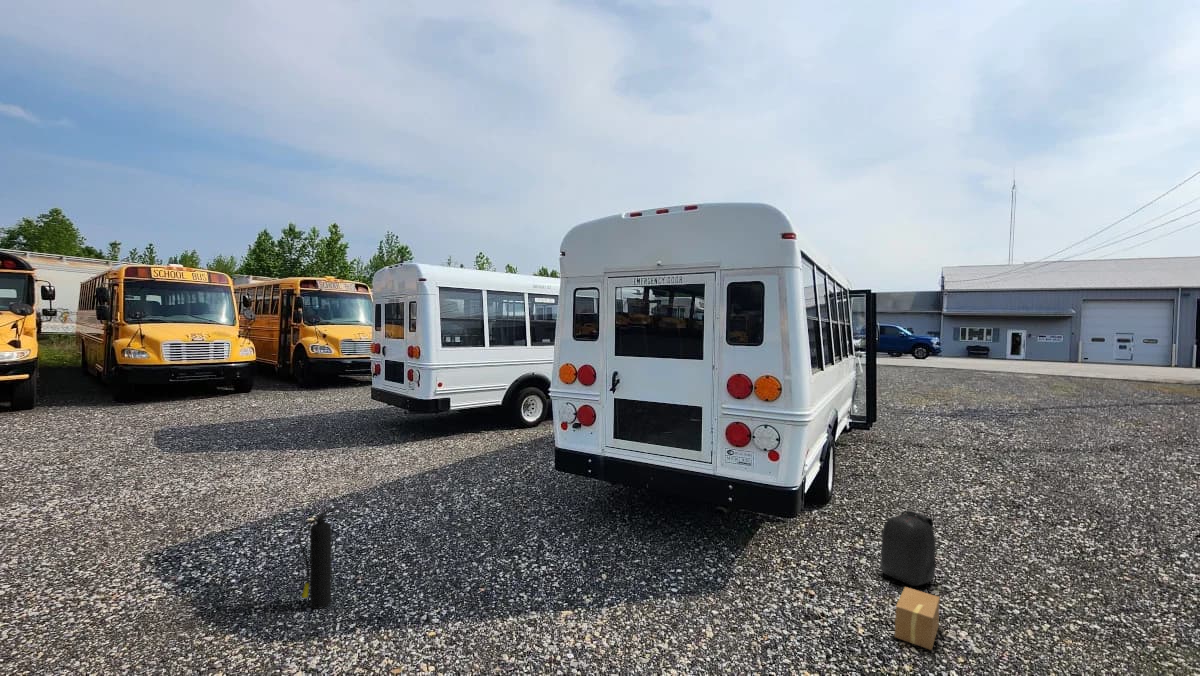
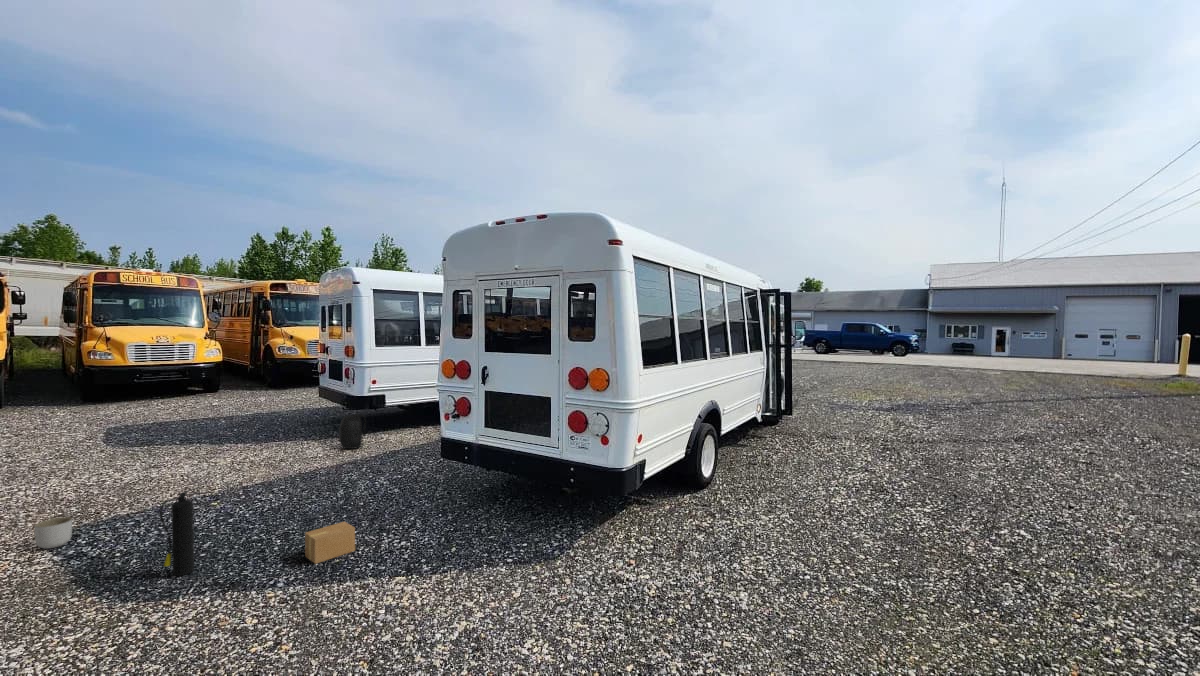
backpack: present [880,511,936,586] -> present [339,414,366,449]
planter: none [139,538,177,574] -> present [34,517,72,549]
cardboard box: present [895,587,940,650] -> present [305,522,355,564]

